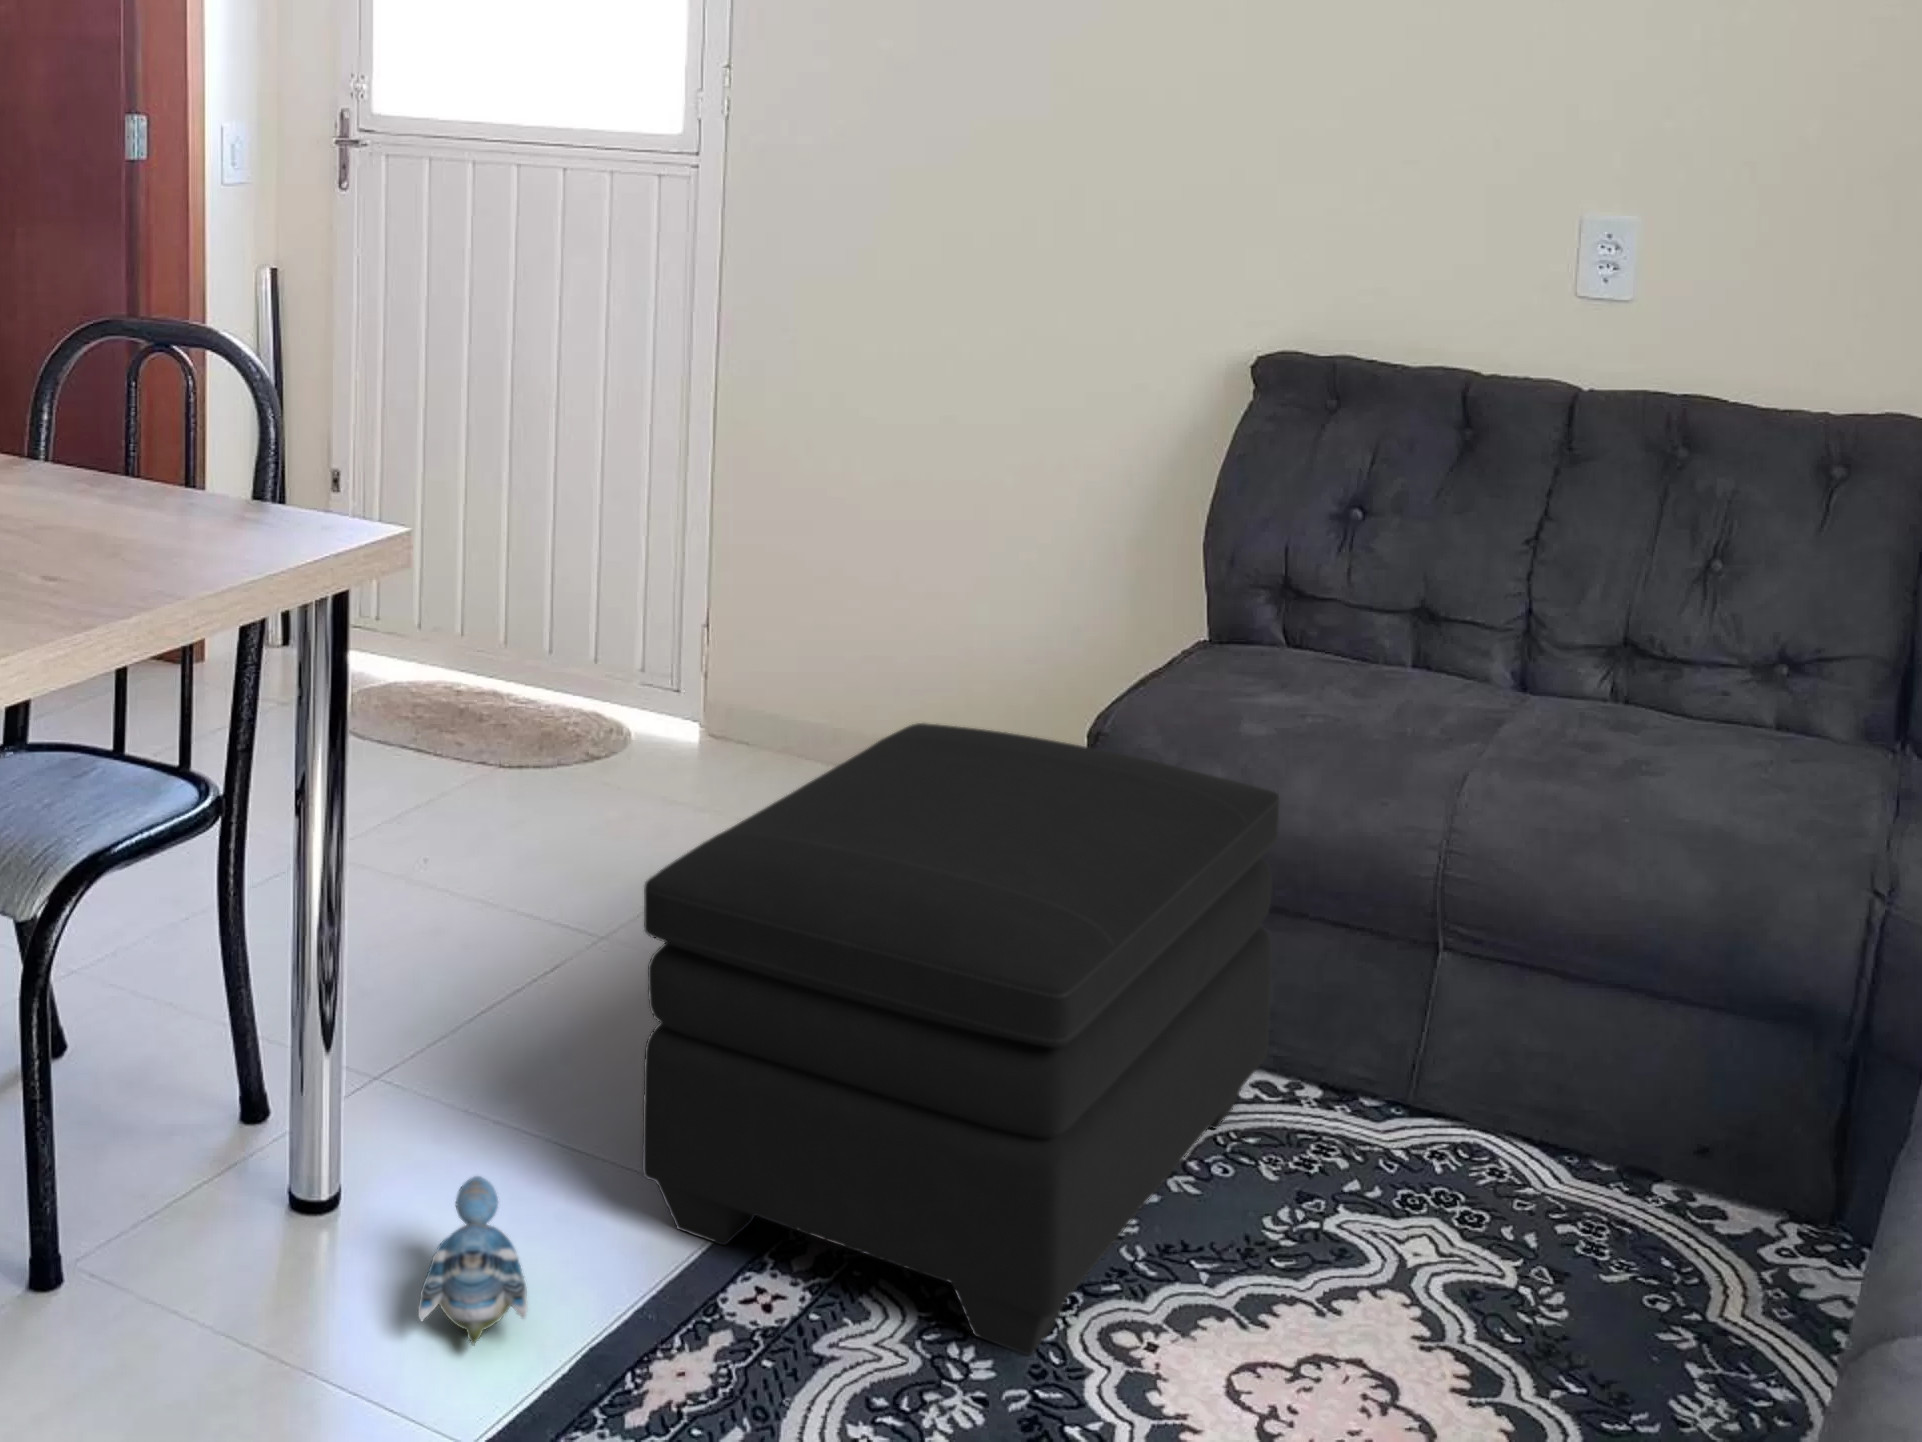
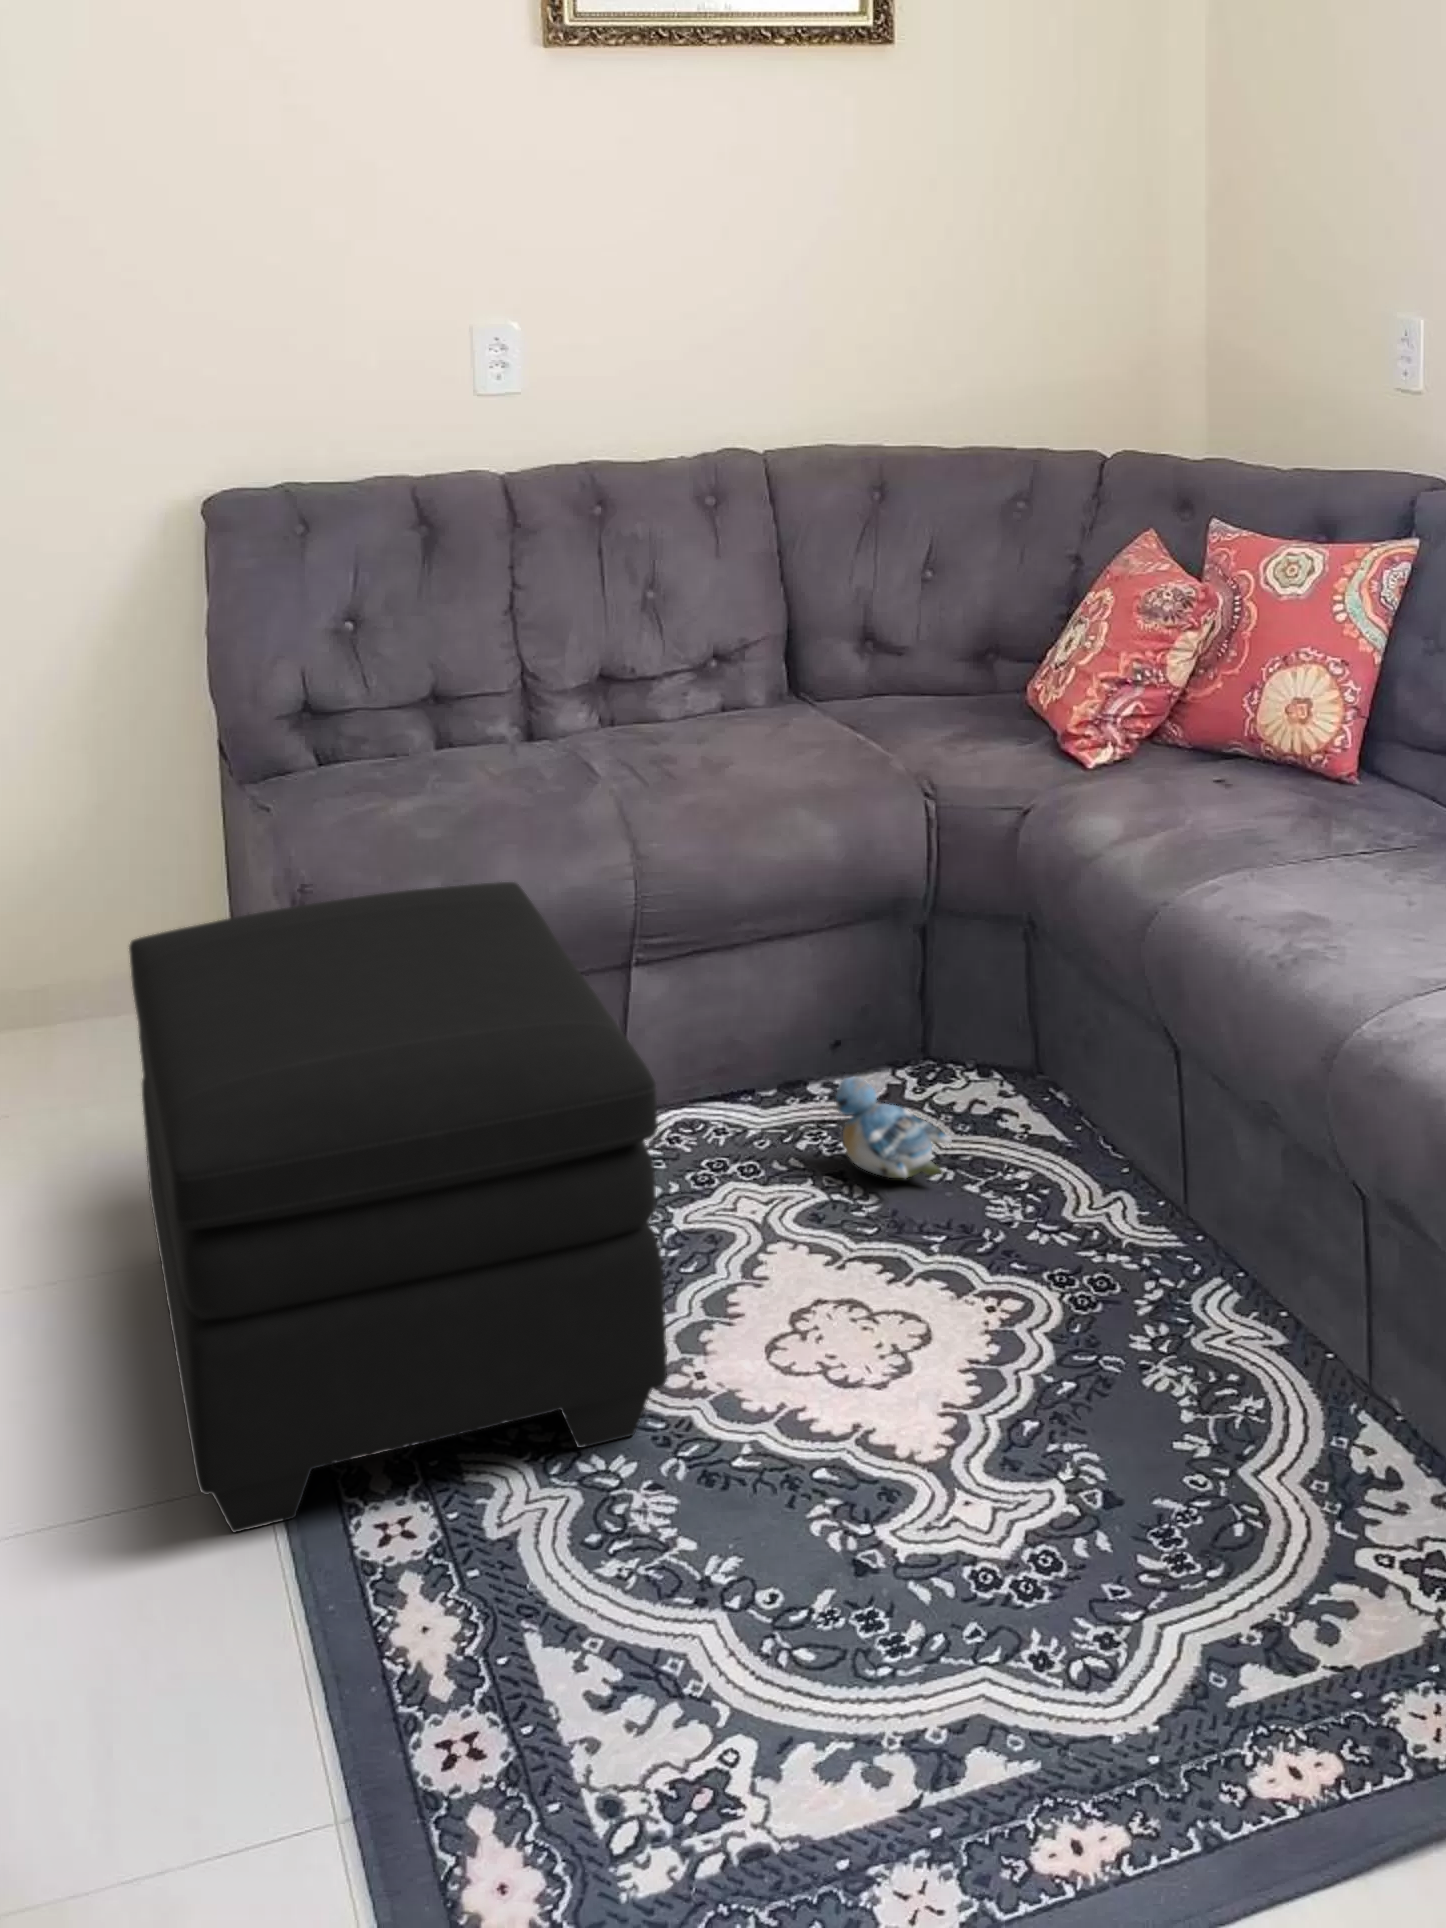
plush toy: present [418,1176,528,1345] -> present [836,1078,952,1178]

